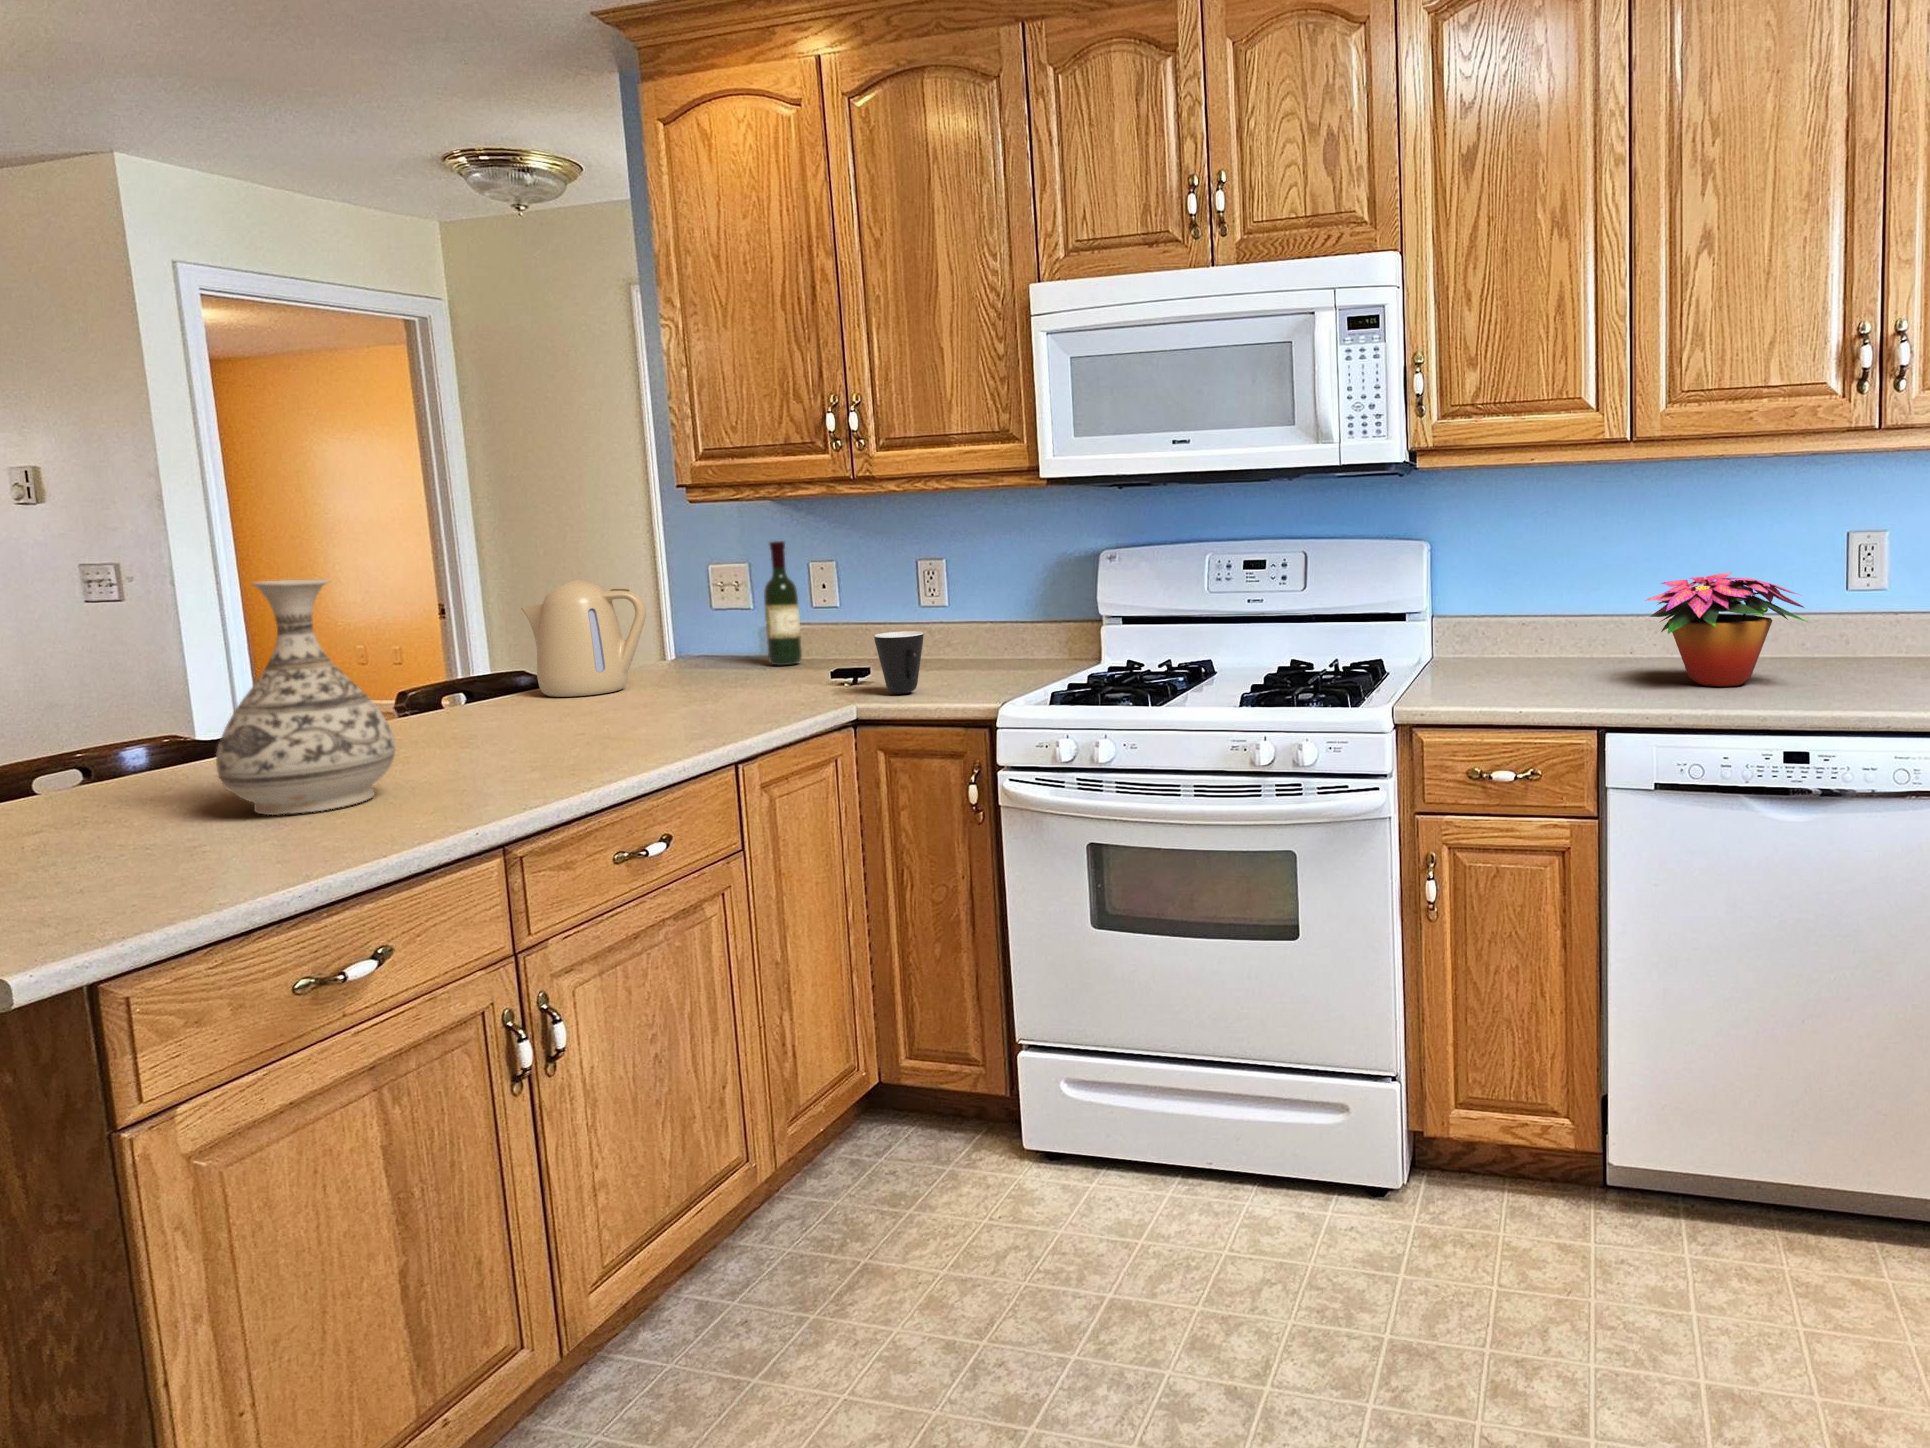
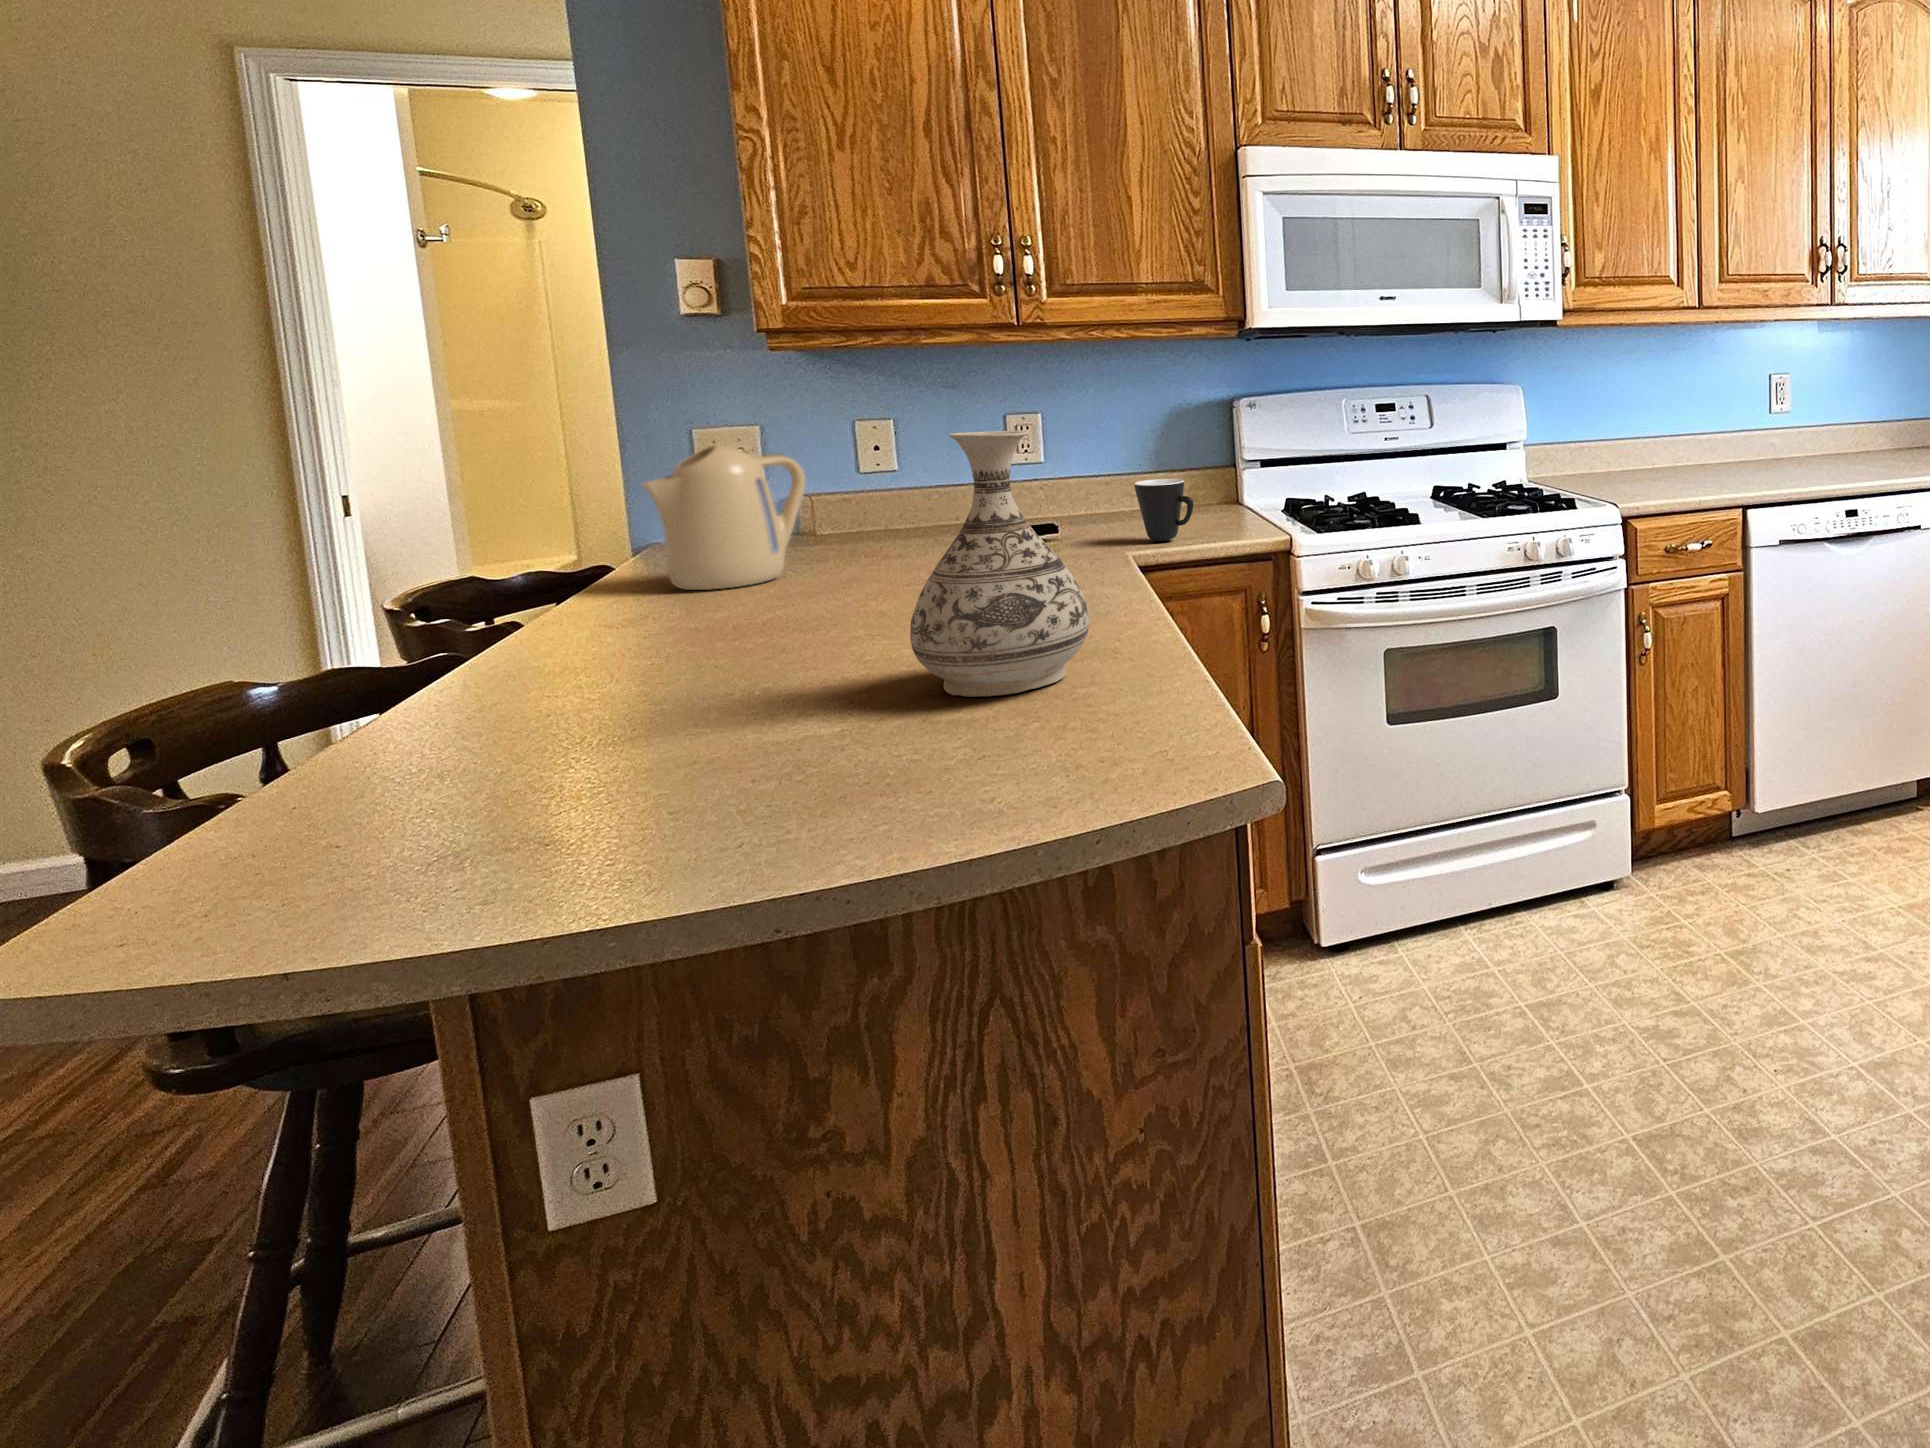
wine bottle: present [764,541,802,665] -> none [838,397,885,538]
flower arrangement: present [1646,572,1808,686] -> none [1685,399,1802,478]

